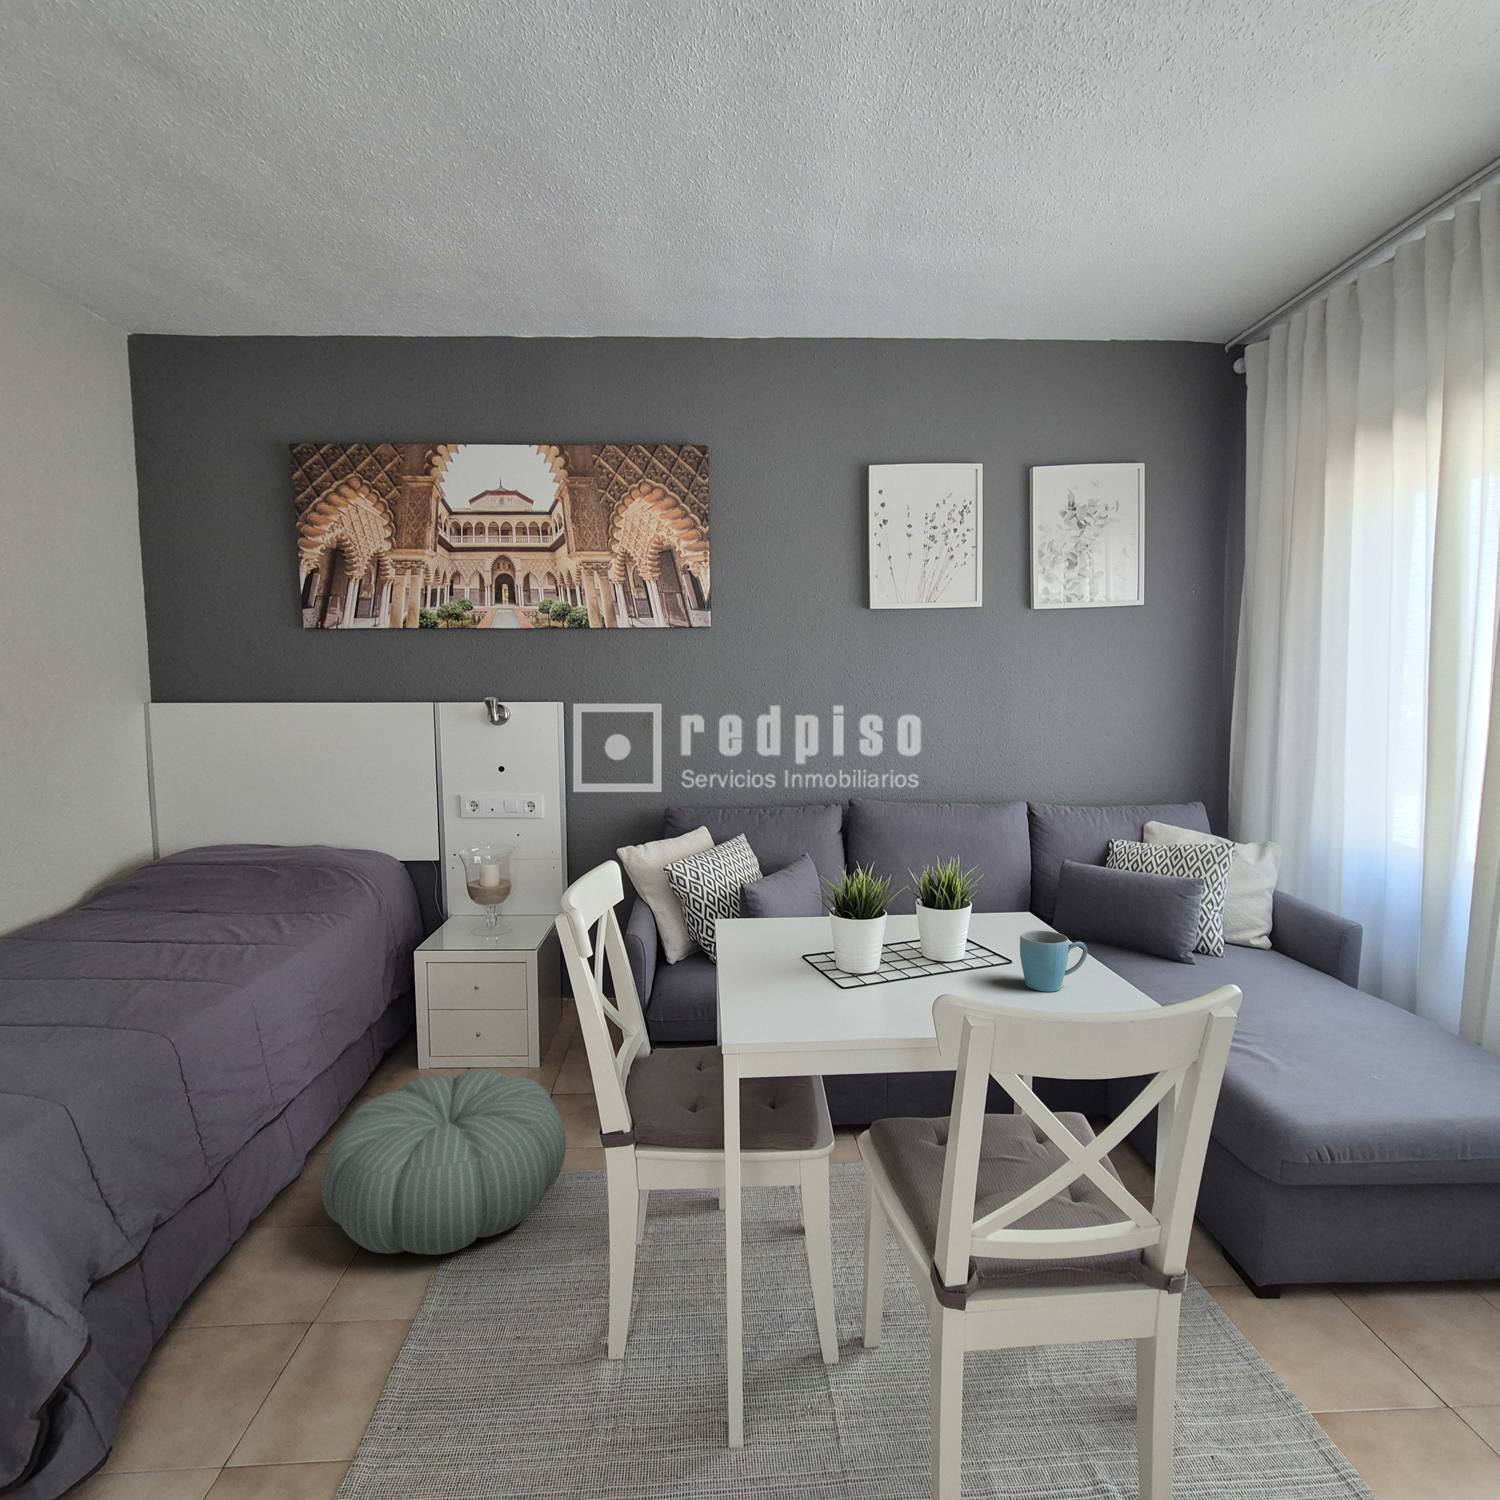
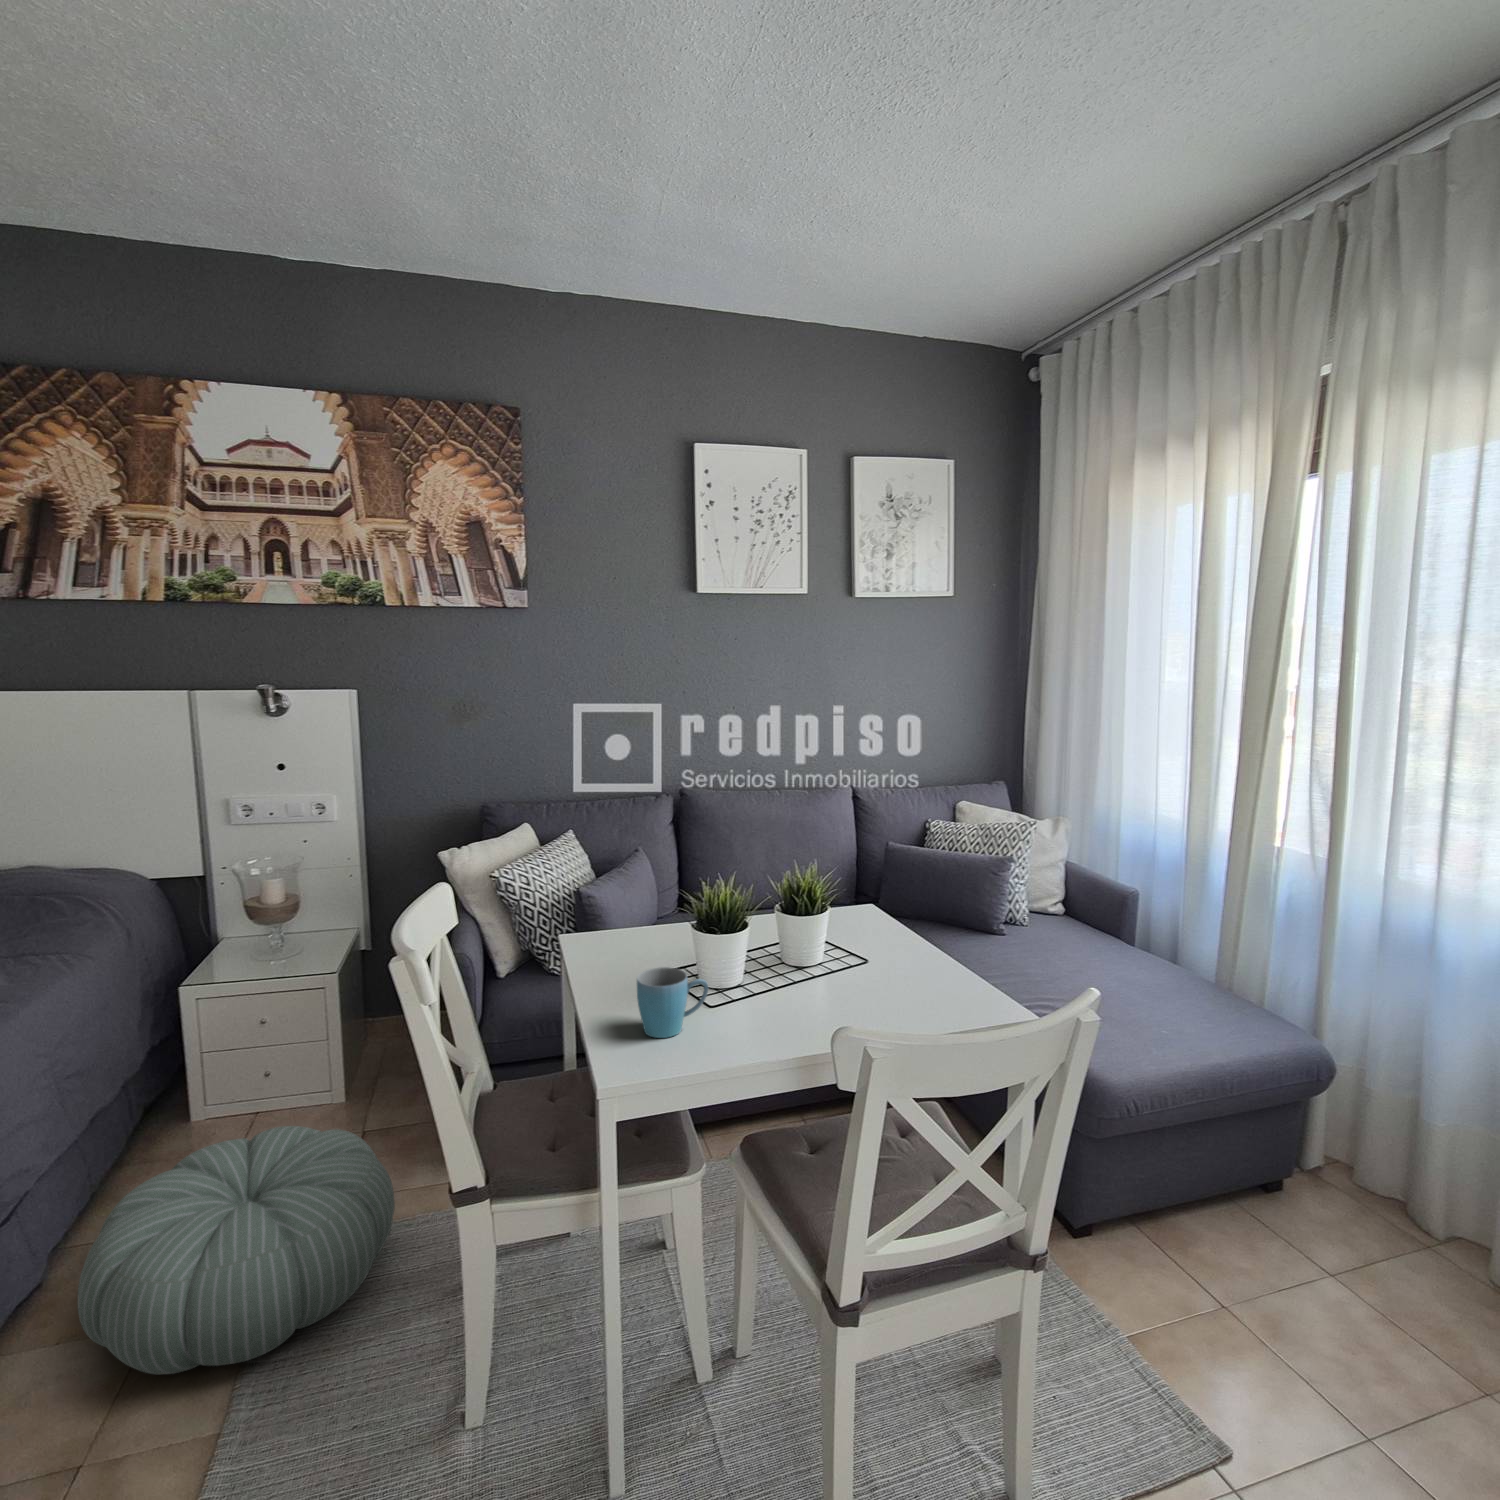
mug: present [1020,930,1087,992] -> present [637,967,708,1038]

